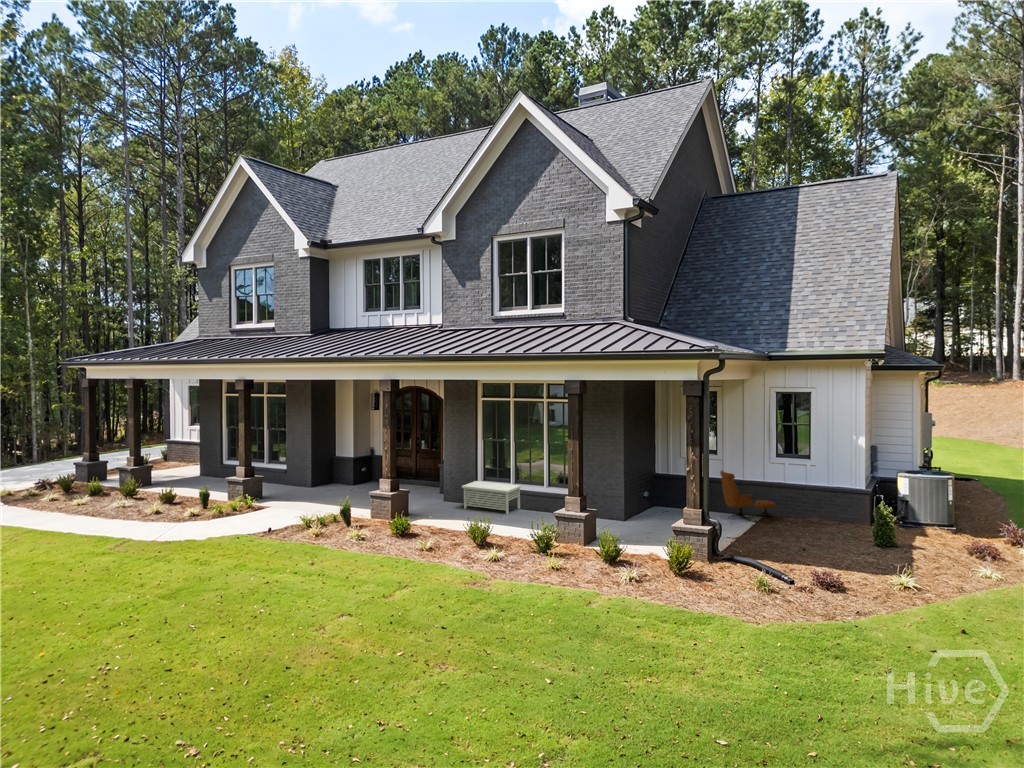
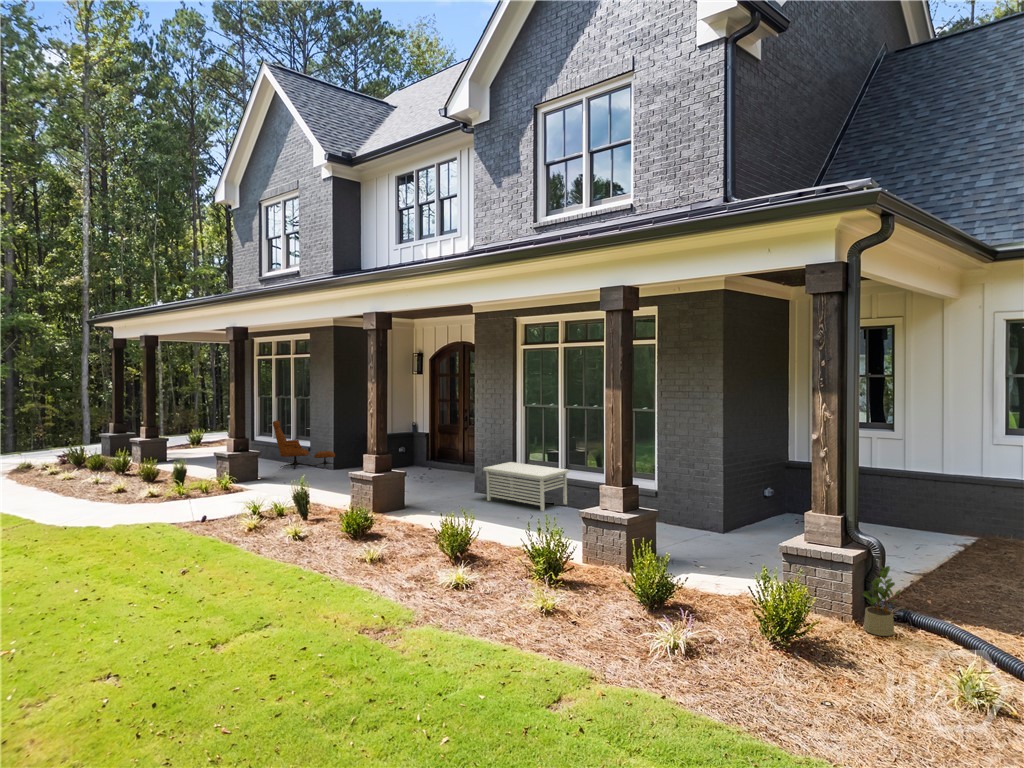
lounge chair: present [720,471,776,520] -> present [273,421,335,469]
potted plant: none [712,533,730,568] -> present [863,565,901,636]

